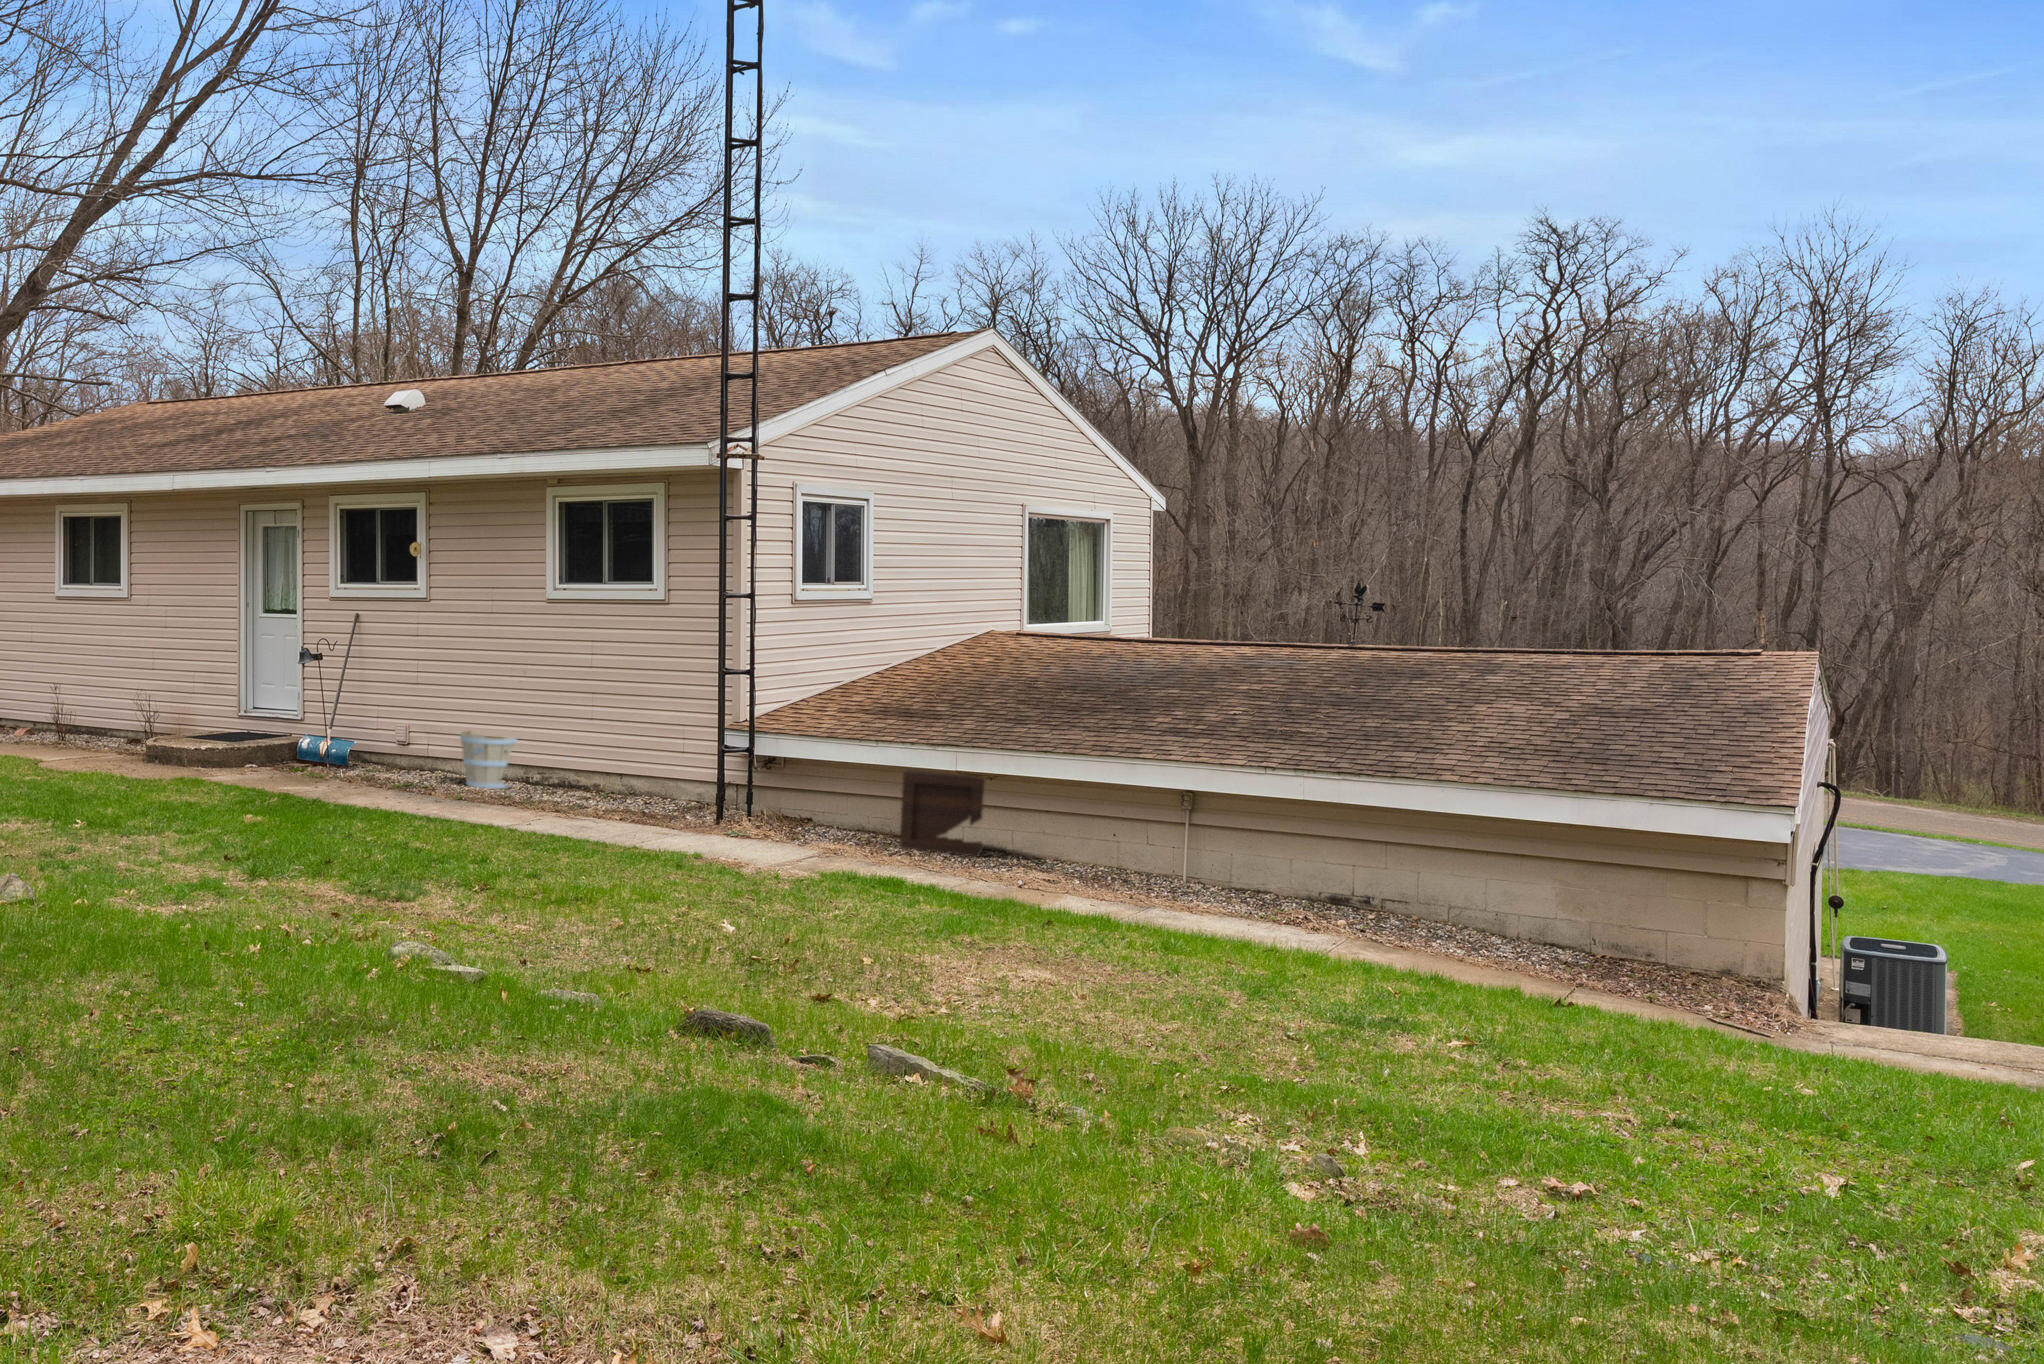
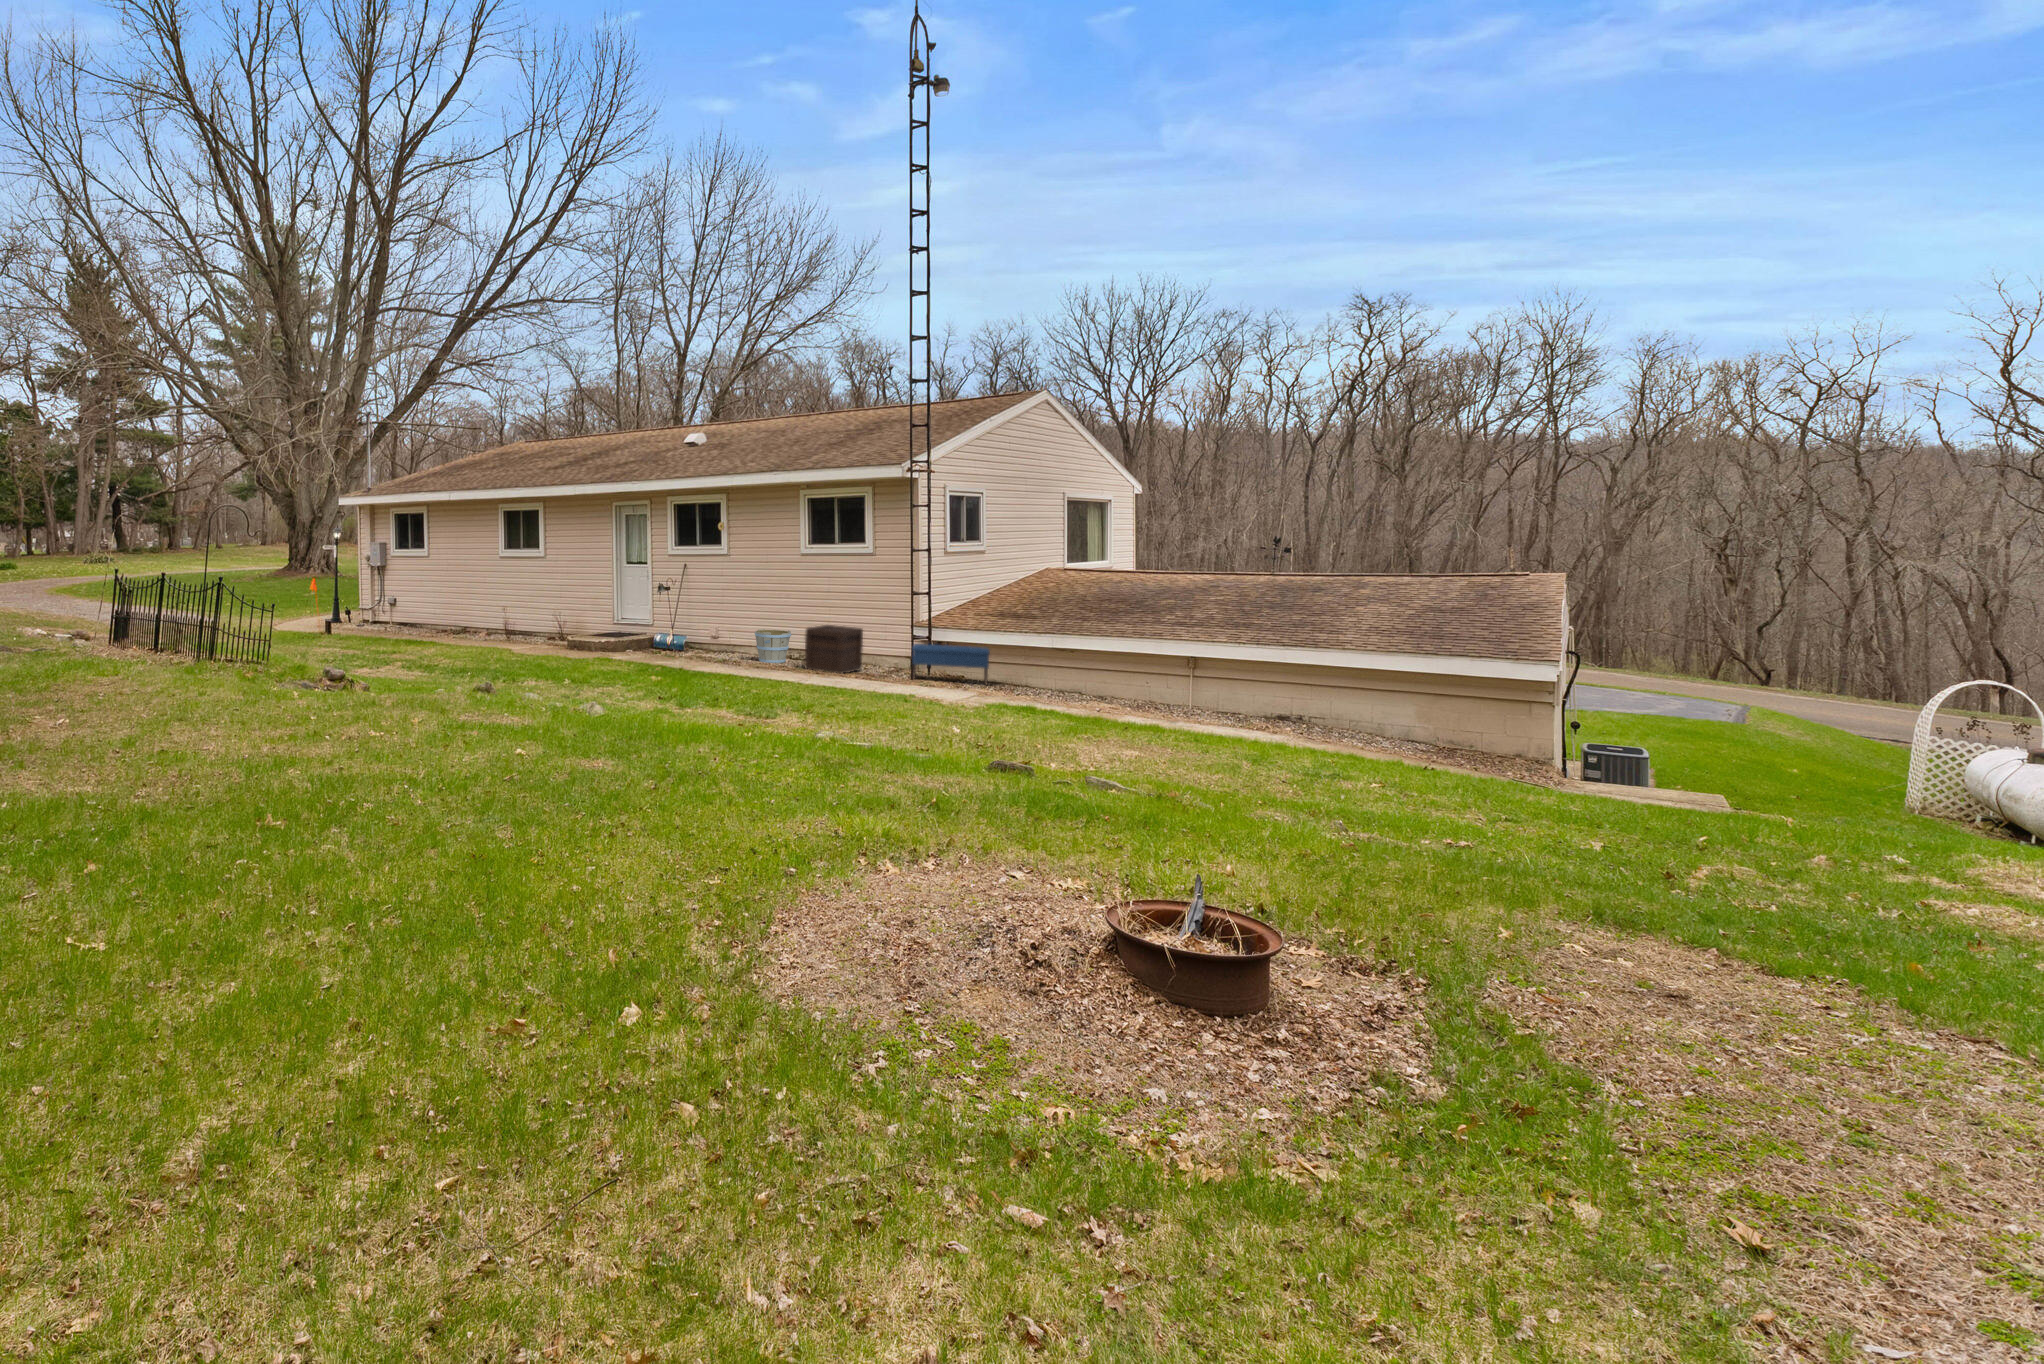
bench: none [719,758,857,833] -> present [912,644,990,684]
wooden crate: present [900,769,985,857] -> present [804,625,863,674]

